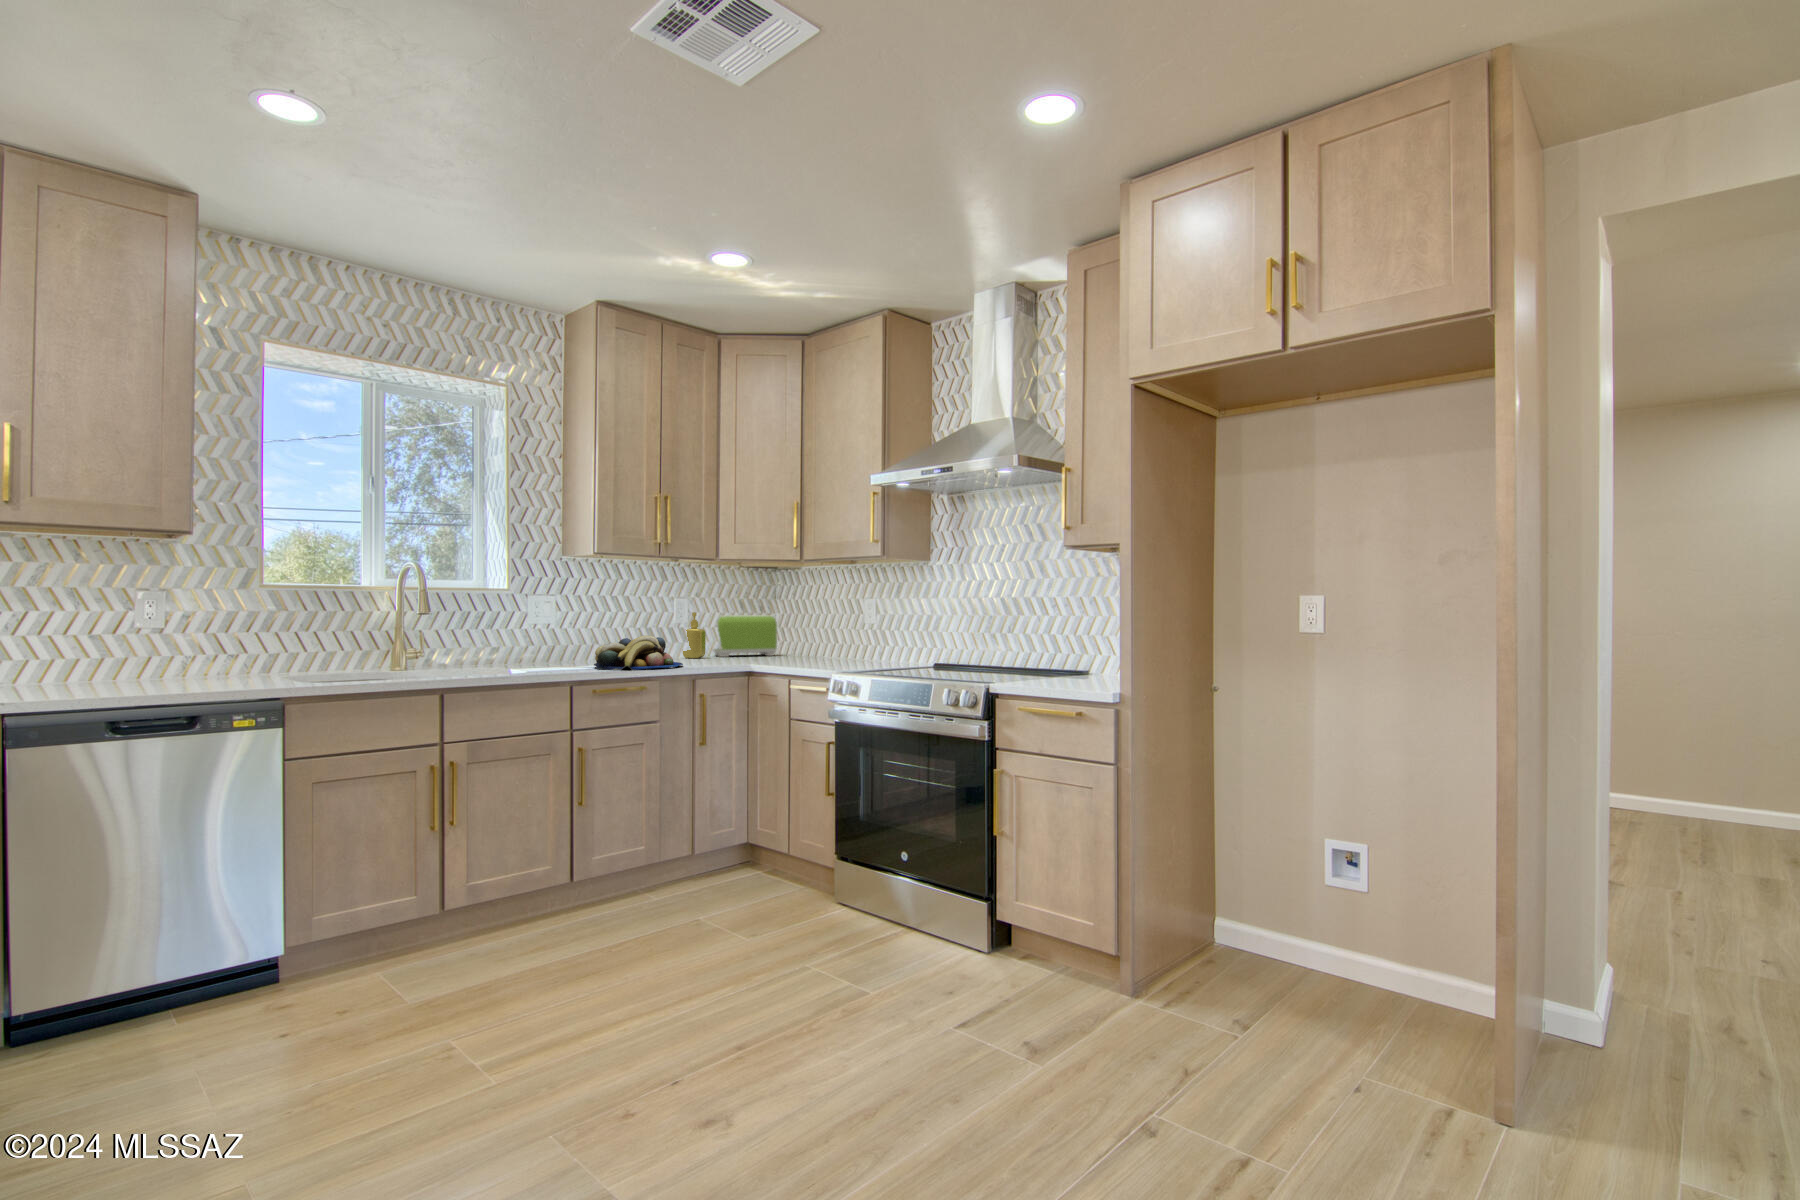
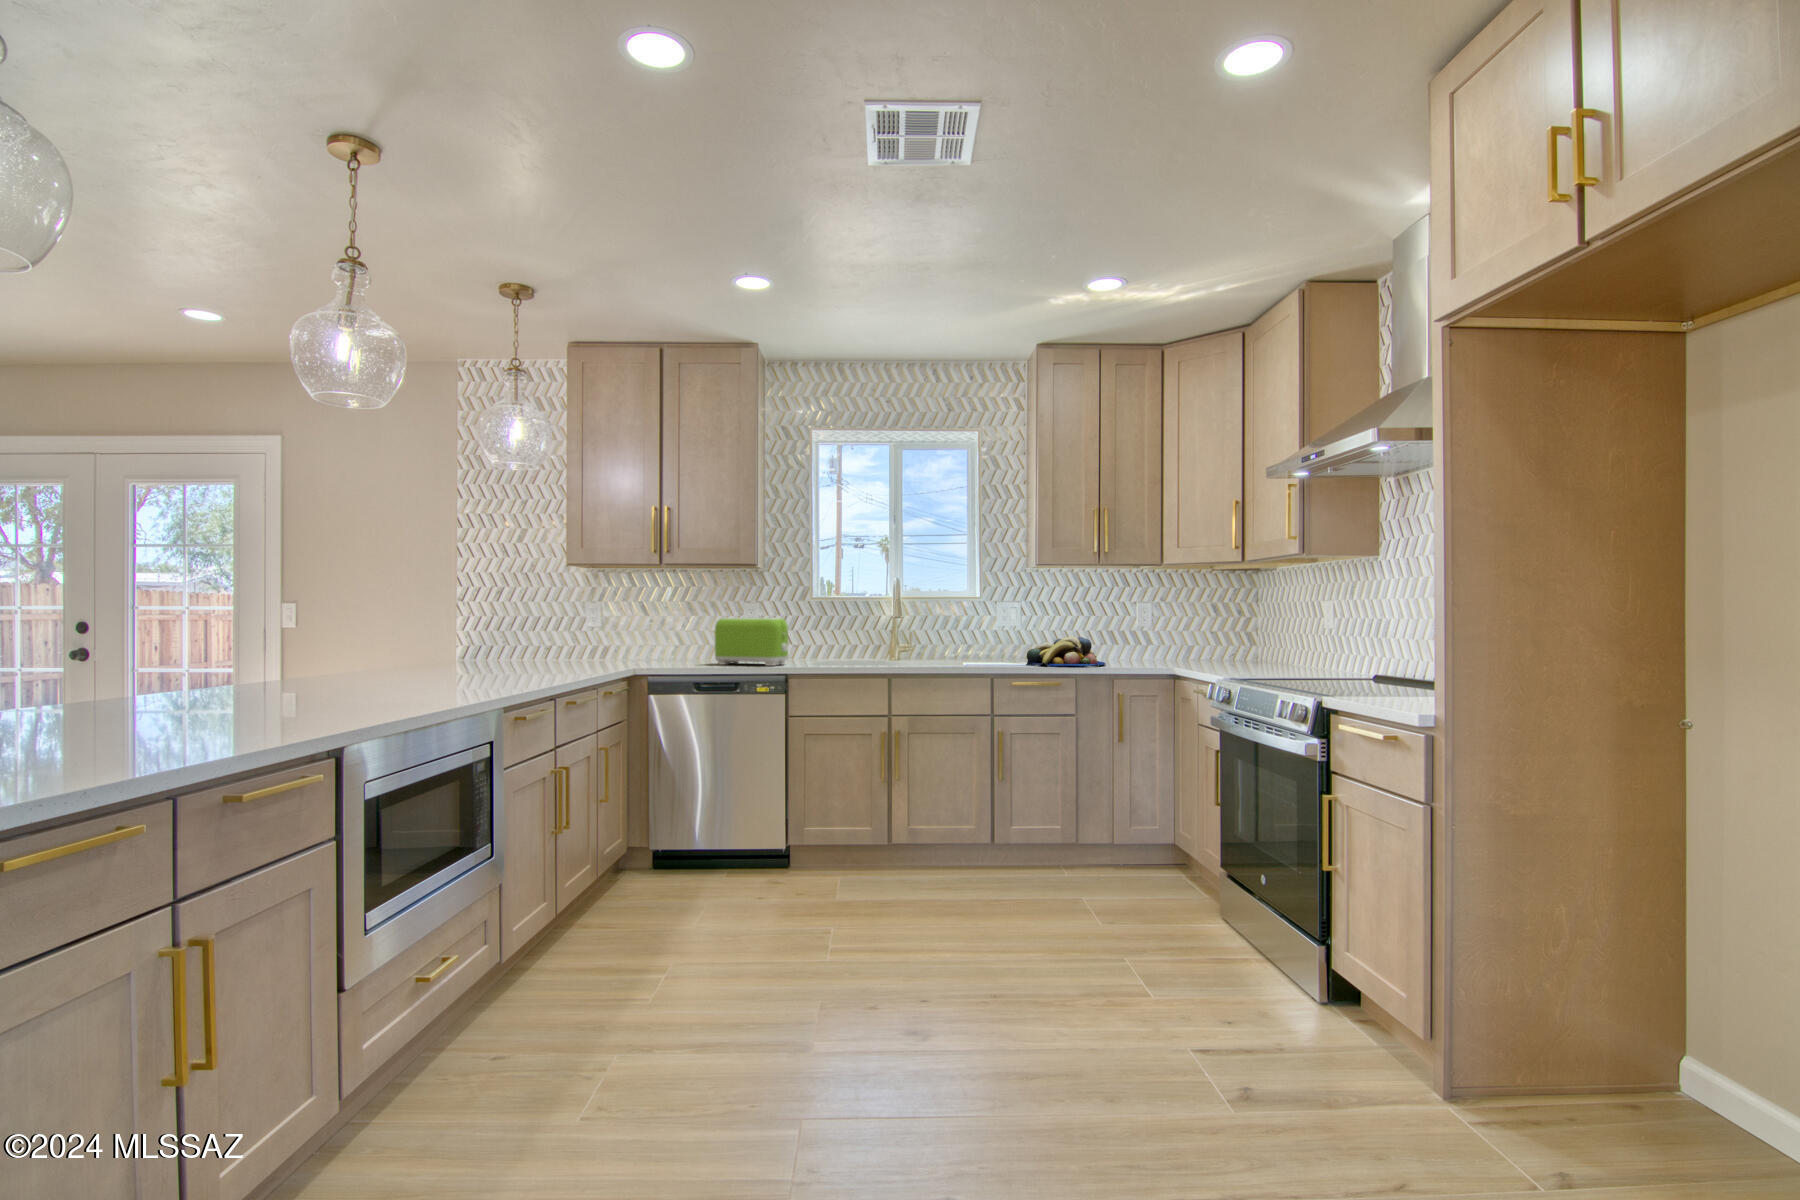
soap dispenser: present [683,612,706,658] -> none [1140,616,1162,661]
toaster: present [713,615,777,657] -> present [715,618,788,666]

